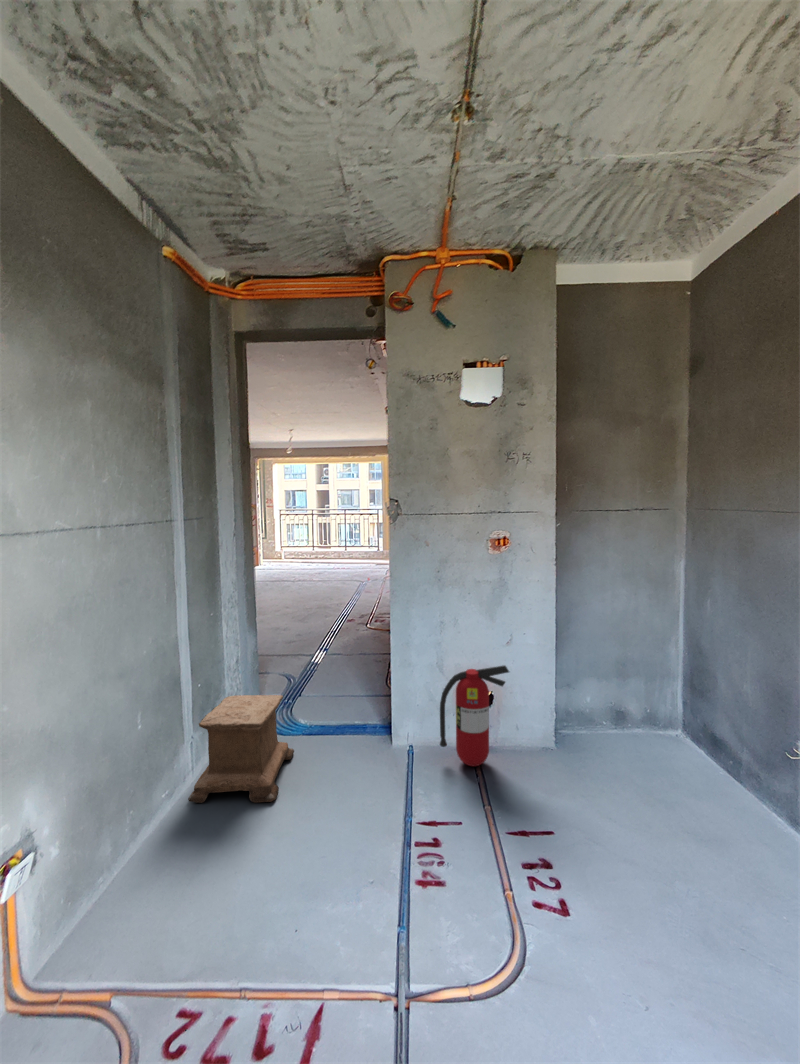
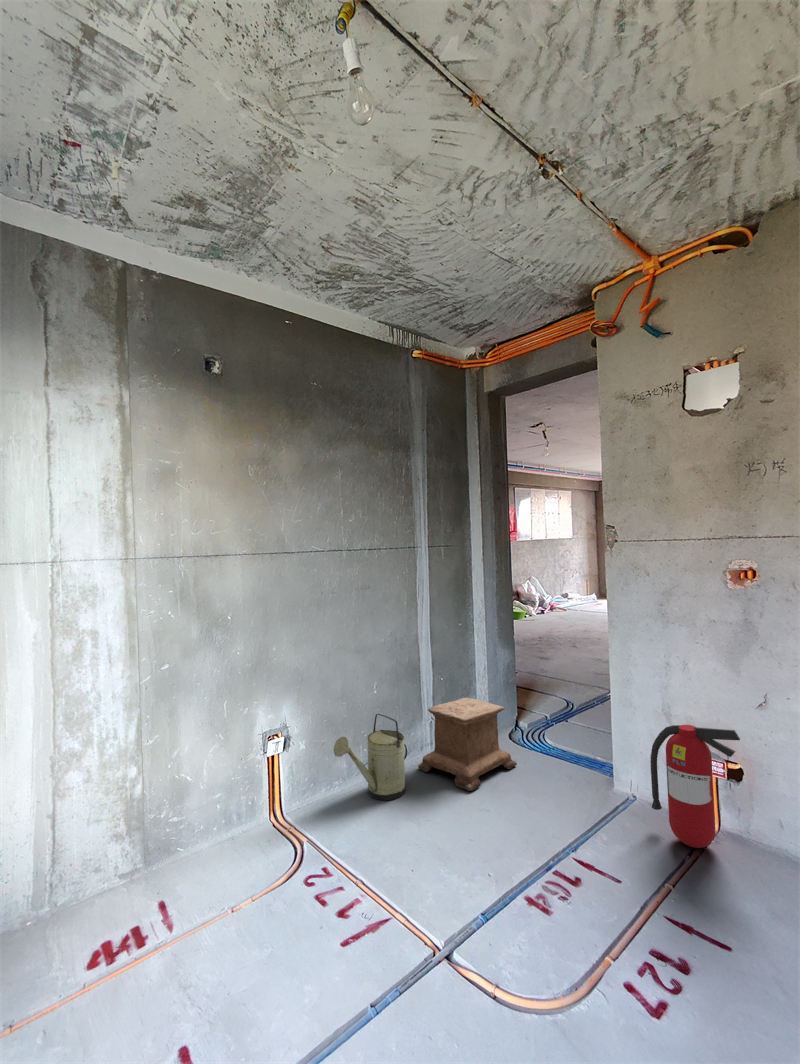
watering can: none [110,753,197,869] -> present [334,714,407,800]

